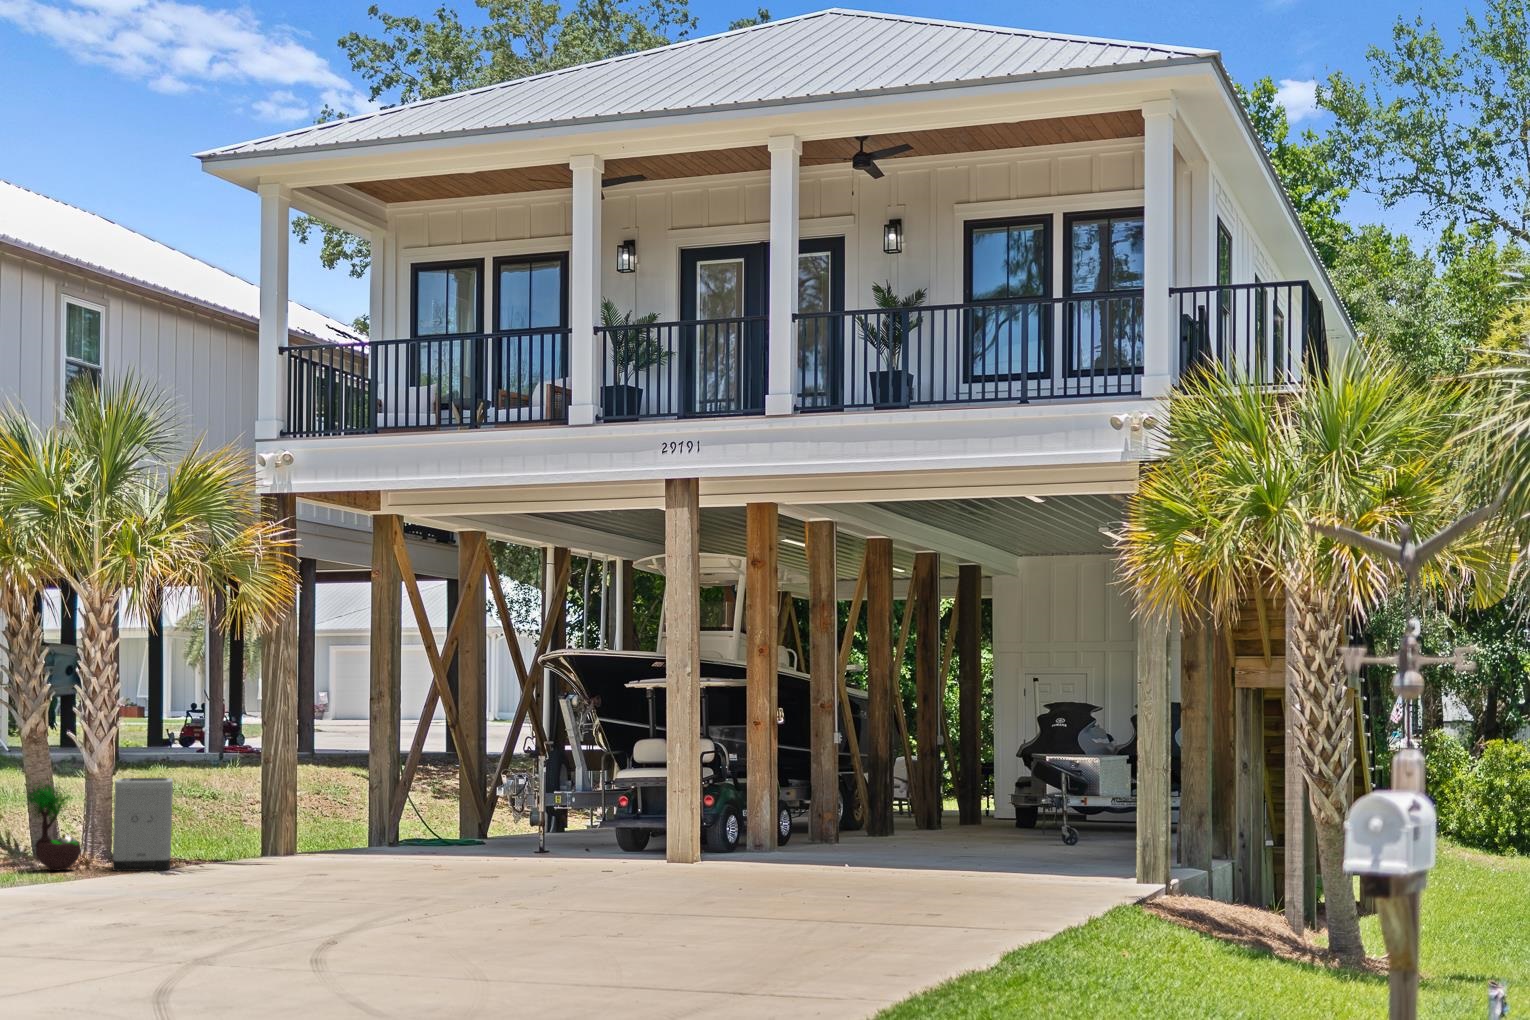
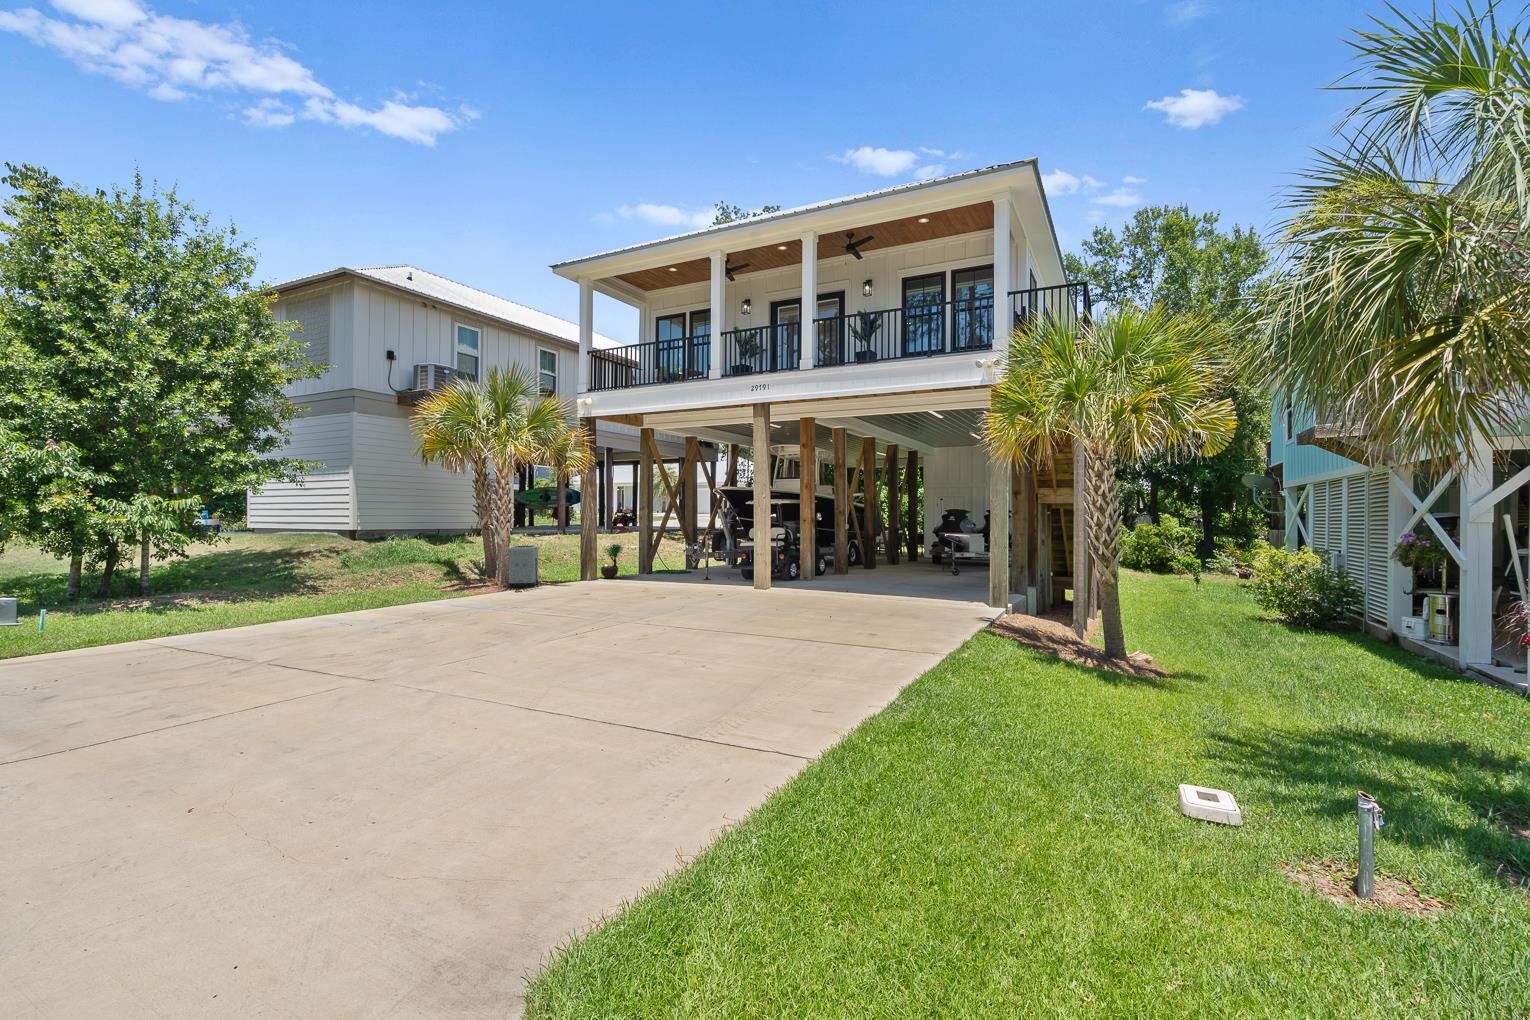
potted tree: present [23,779,81,870] -> present [601,544,622,578]

